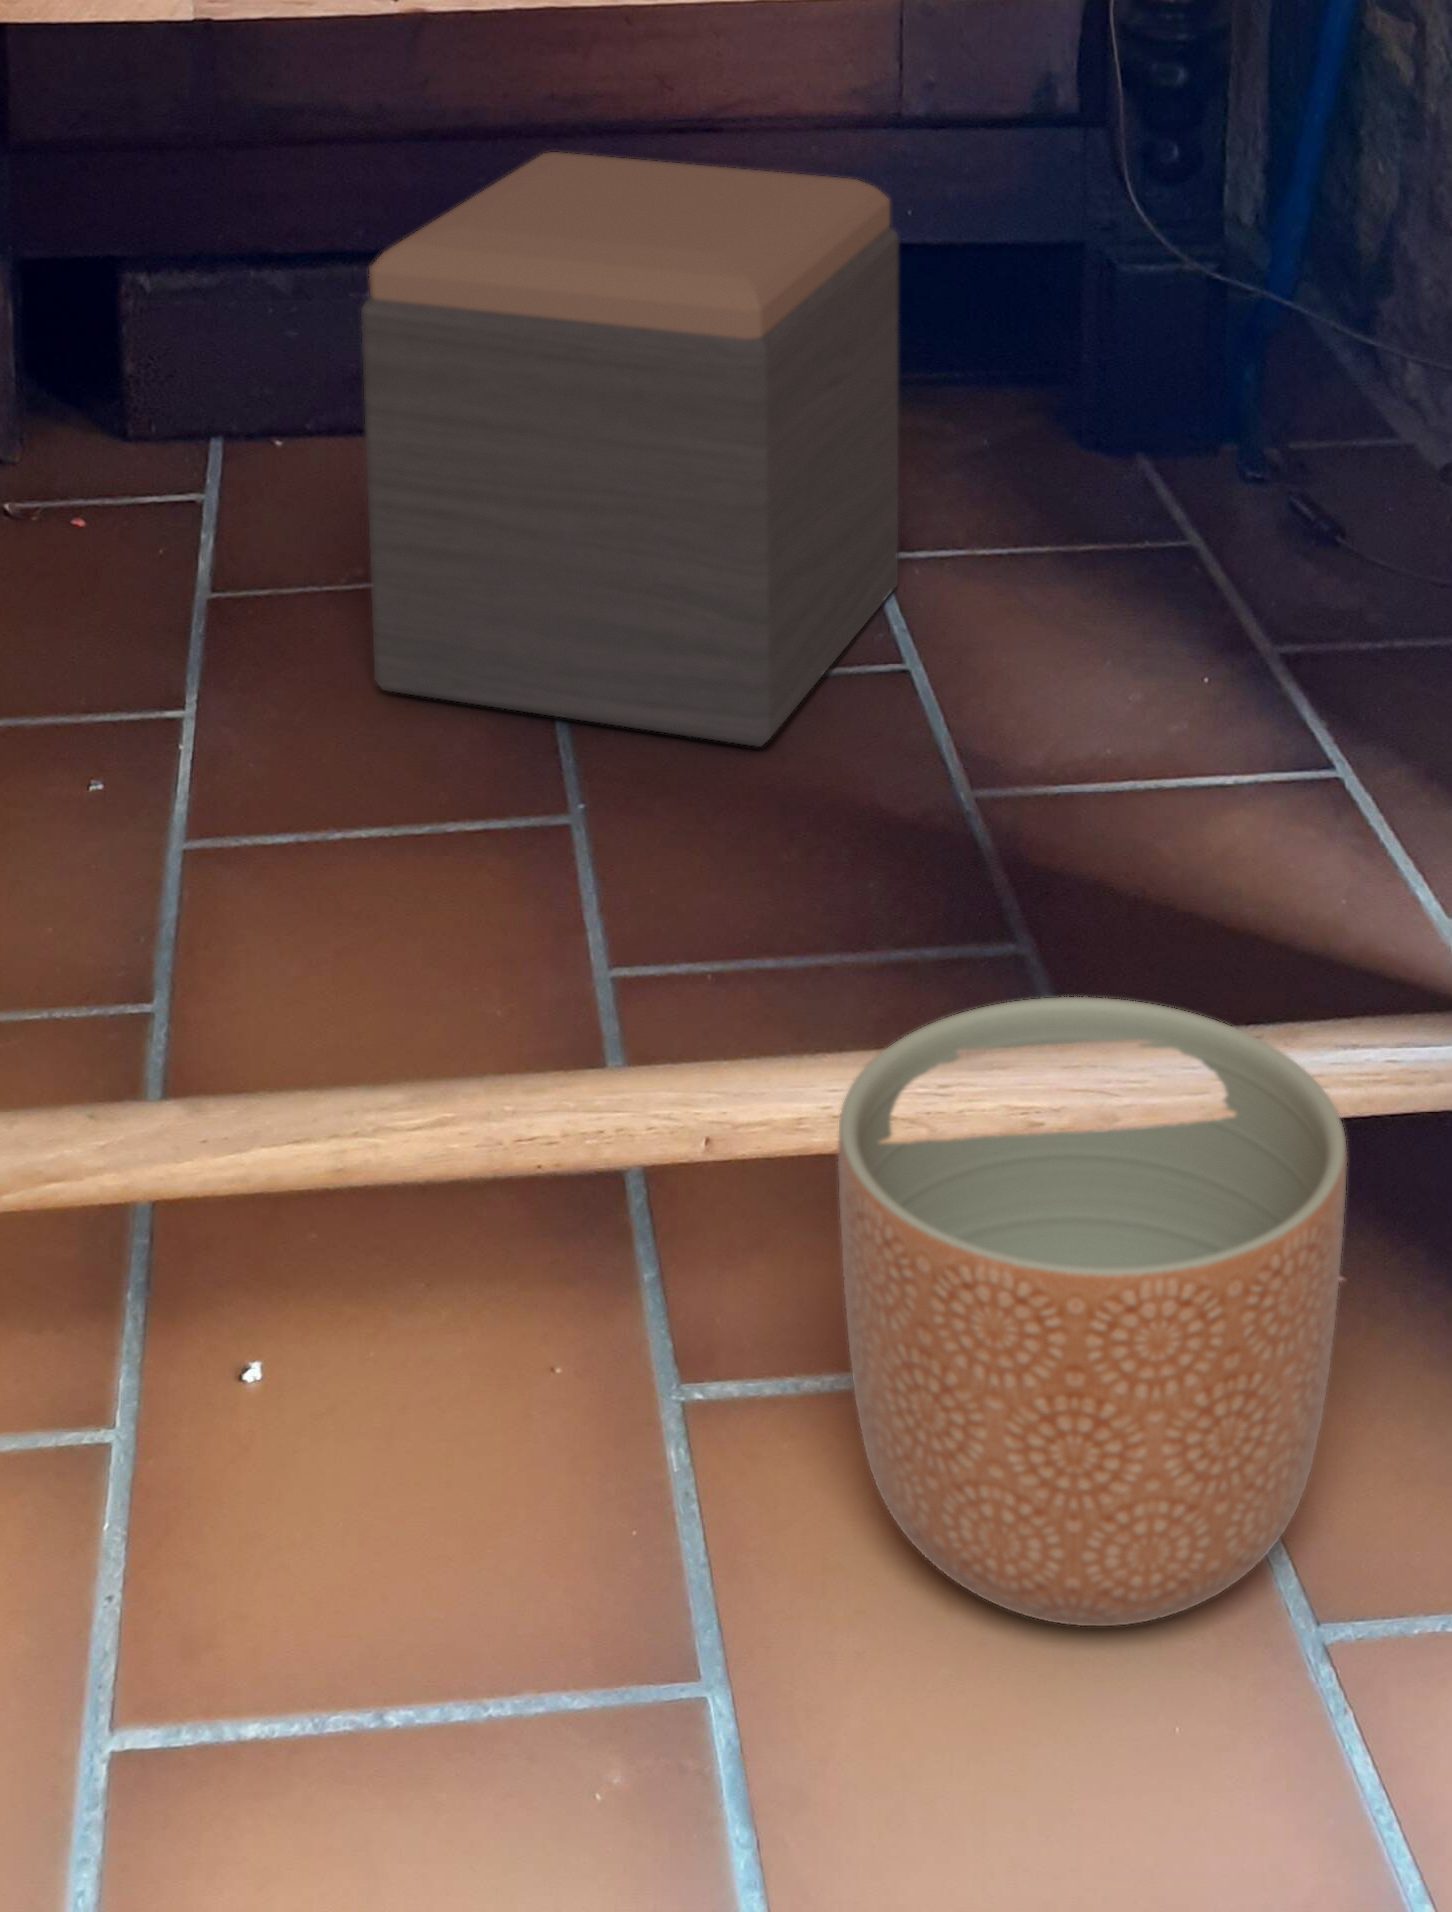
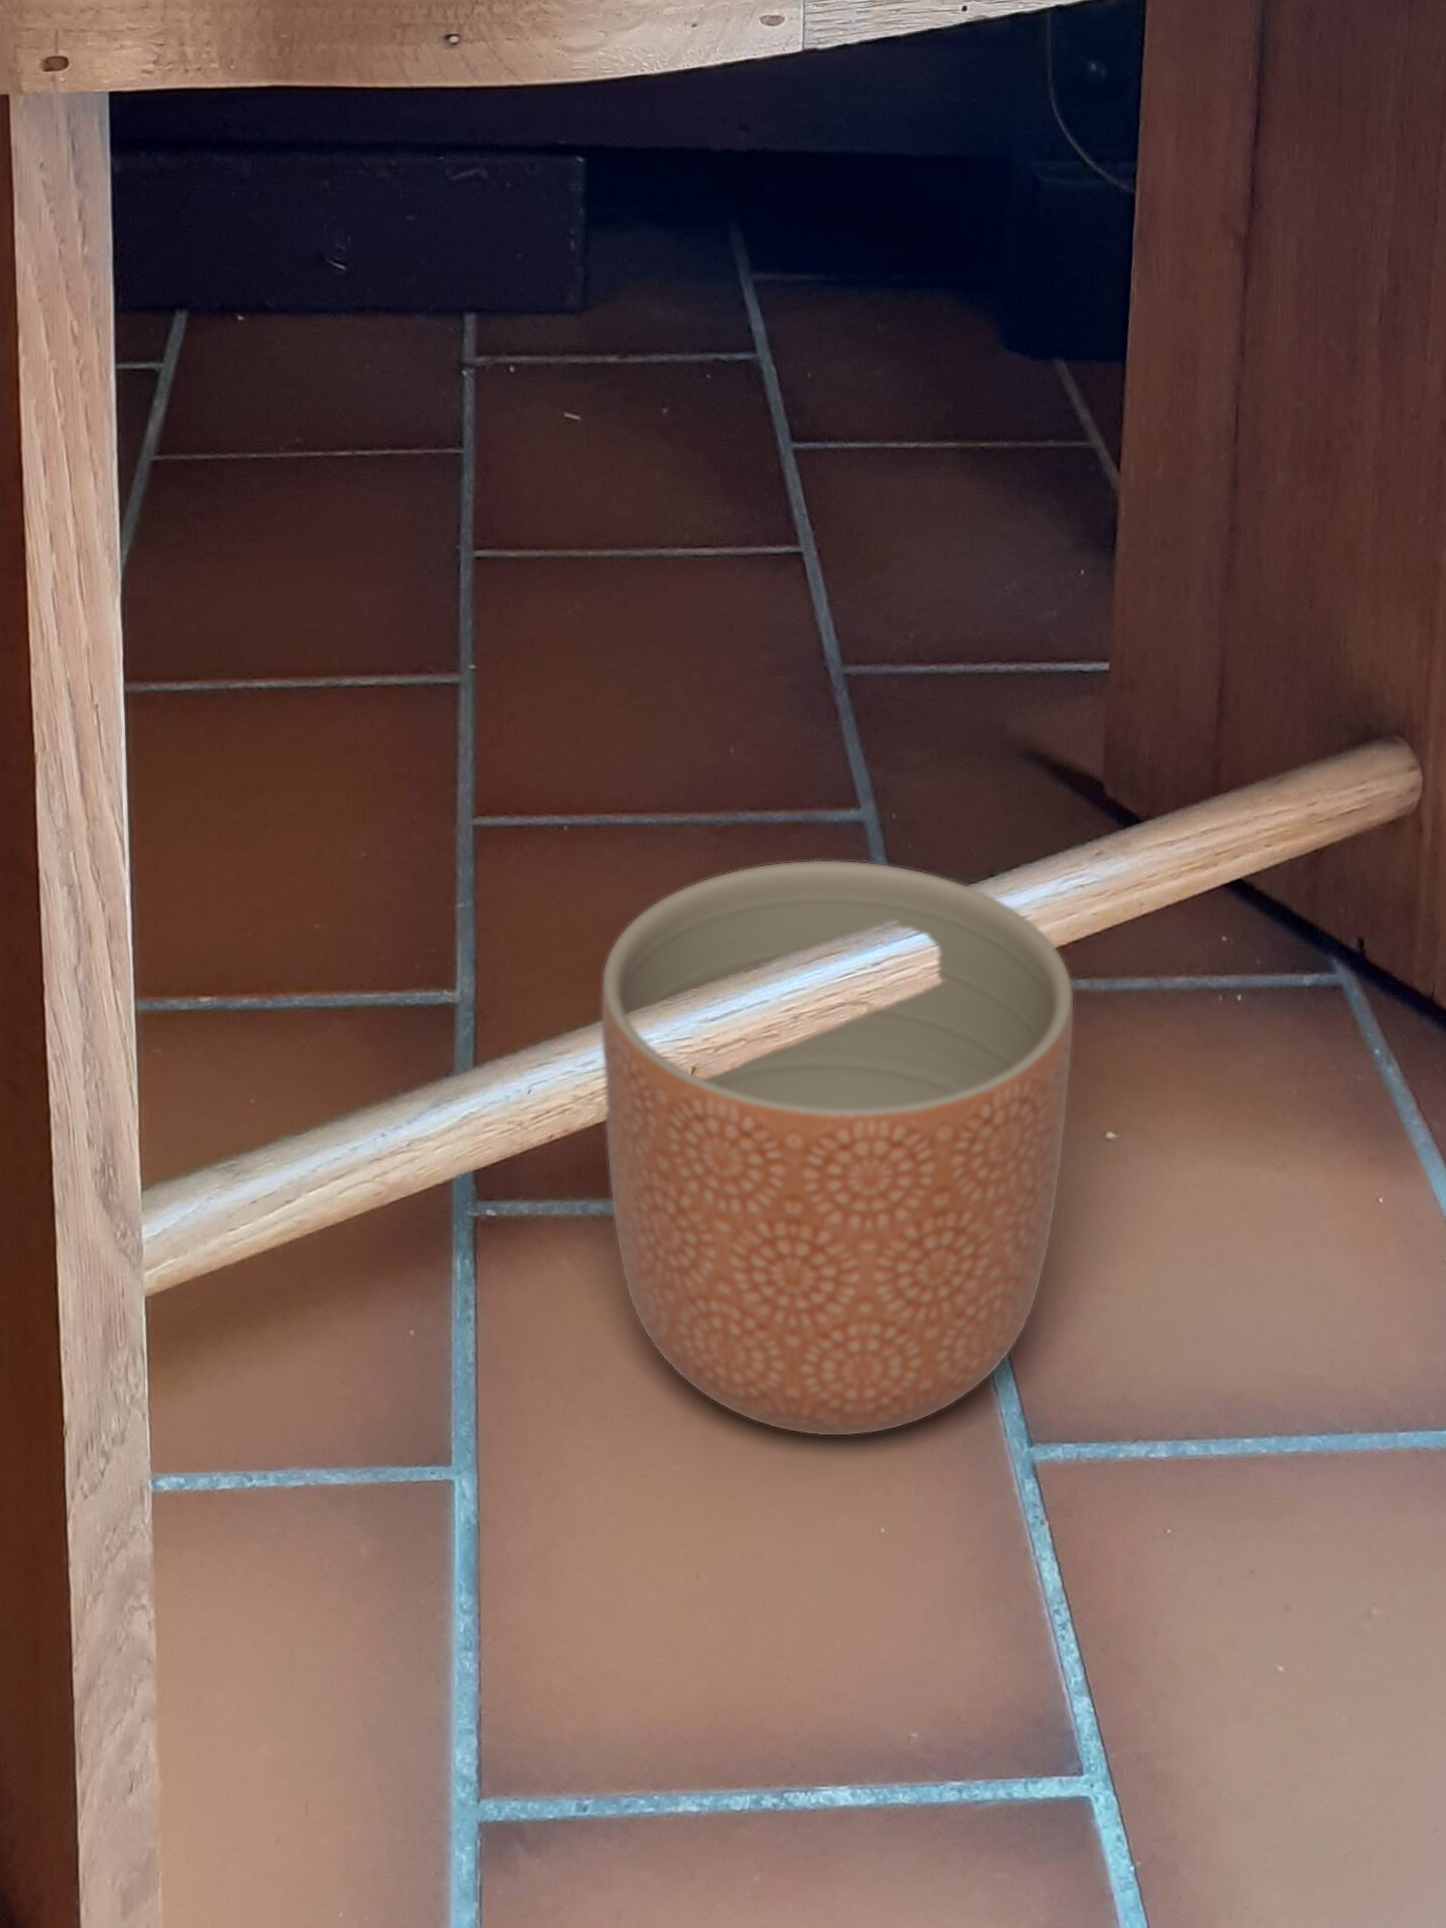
footstool: present [361,152,898,747] -> none [278,36,807,614]

